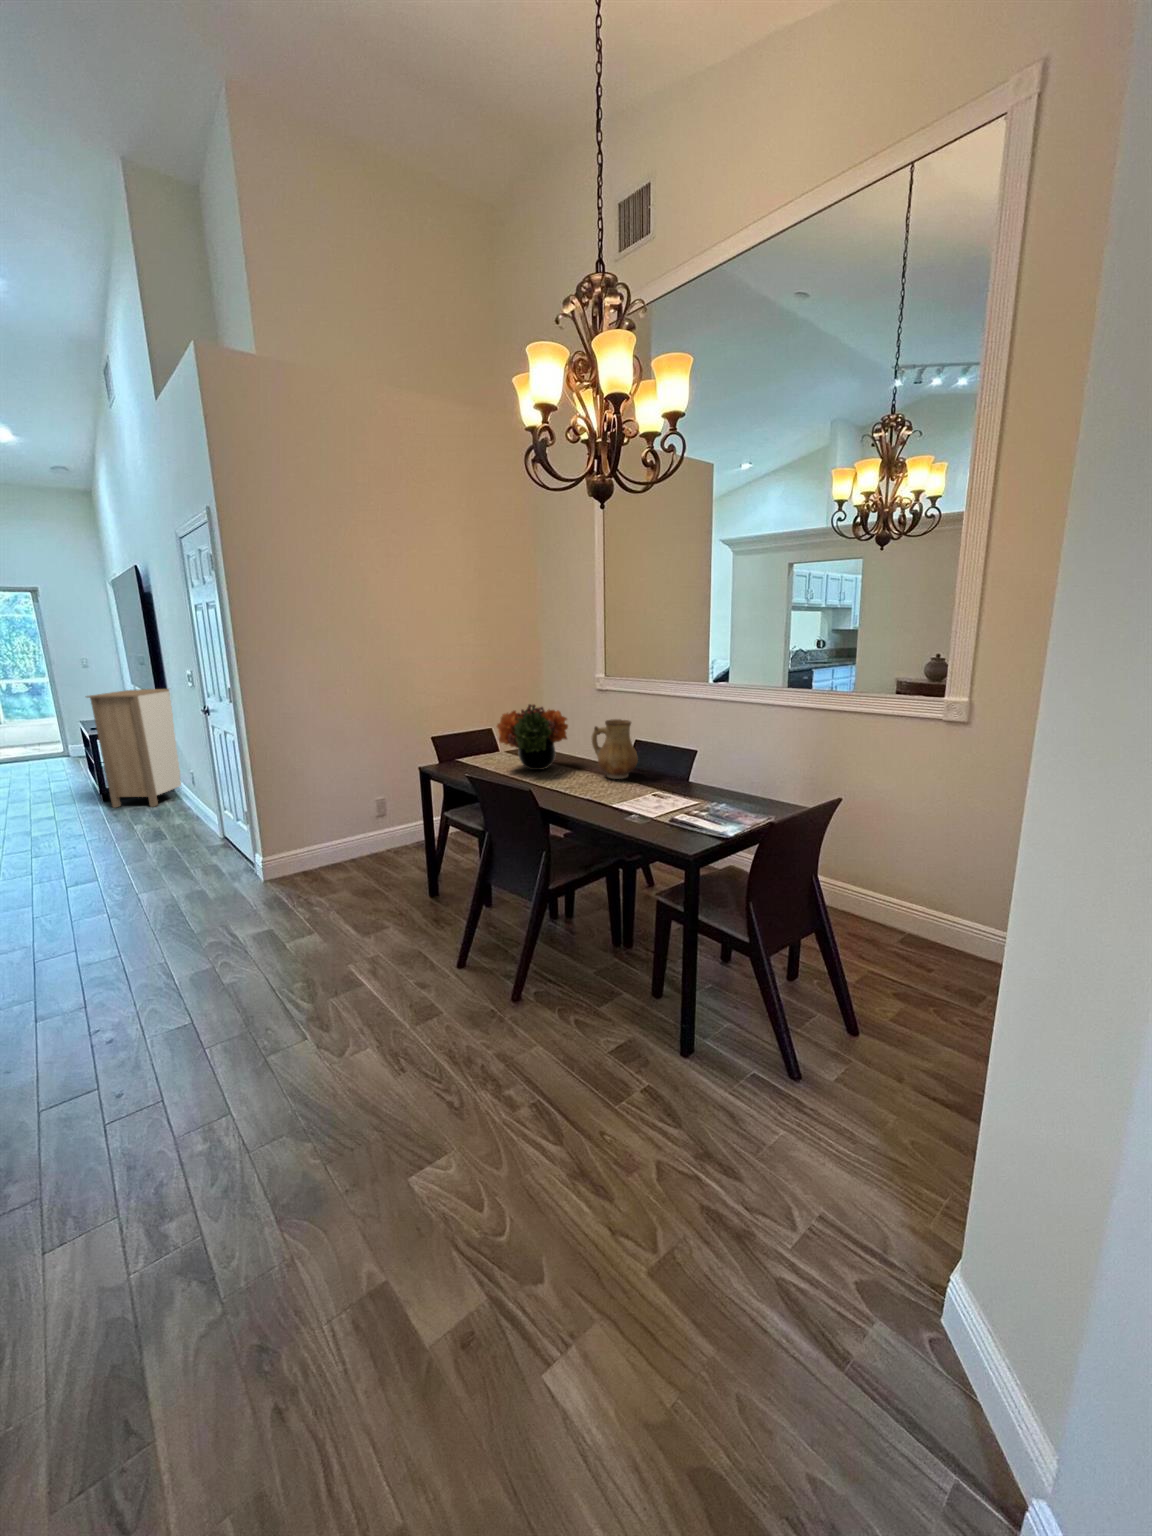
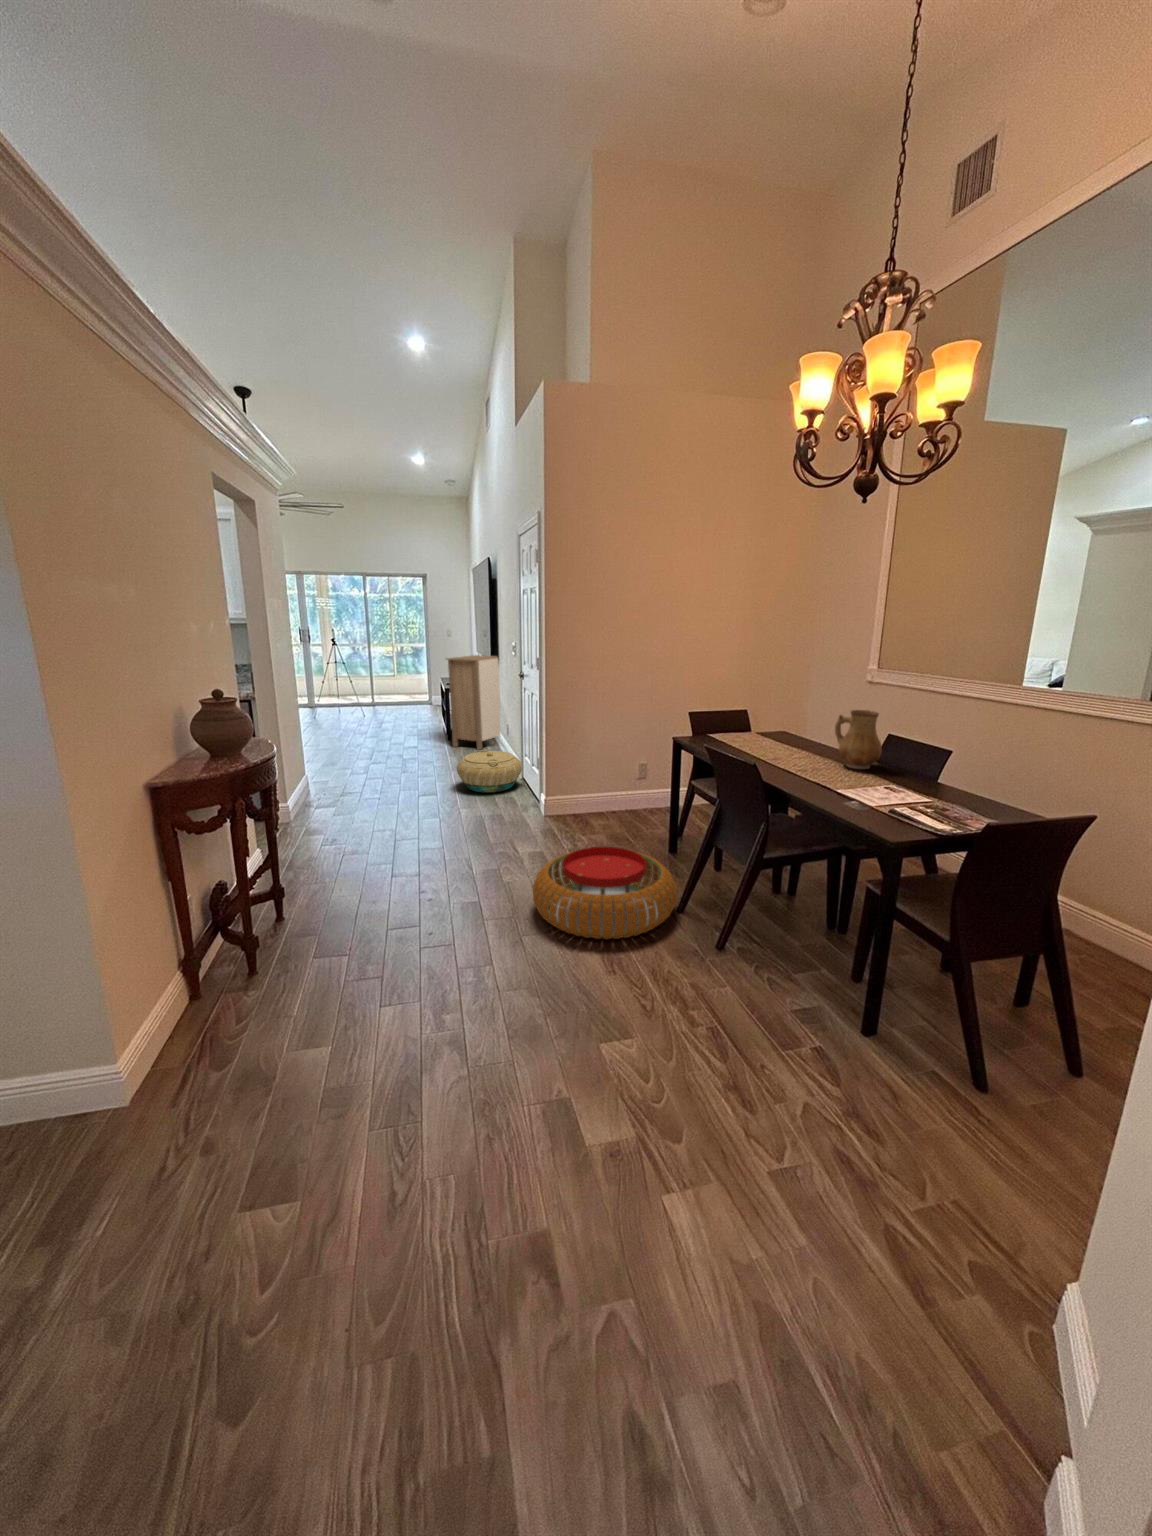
flower arrangement: present [497,704,568,770] -> none [743,688,818,752]
basket: none [124,807,221,863] -> present [457,750,522,792]
pouf: none [268,906,455,1031] -> present [533,847,677,939]

